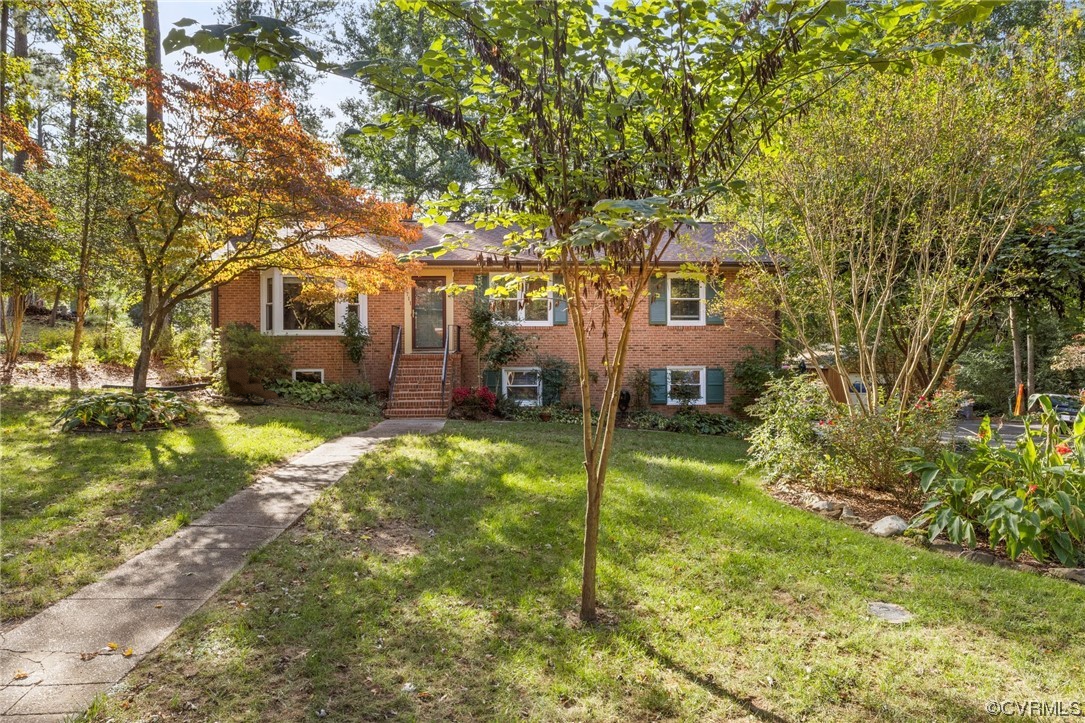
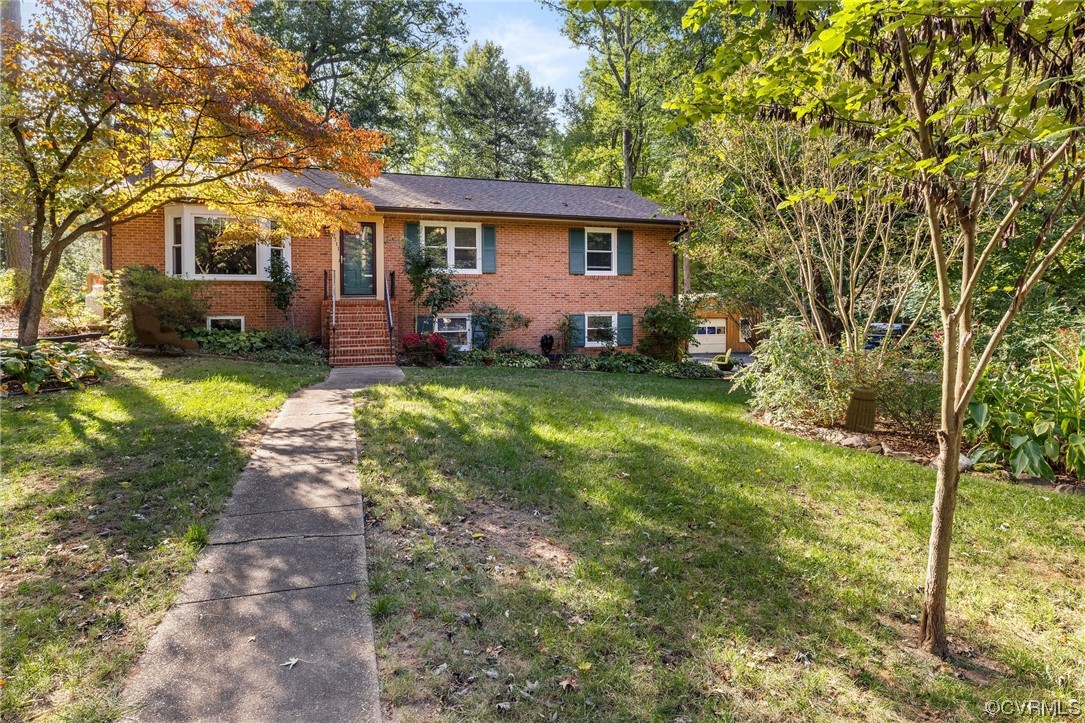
basket: none [852,450,884,501] -> present [845,387,876,433]

